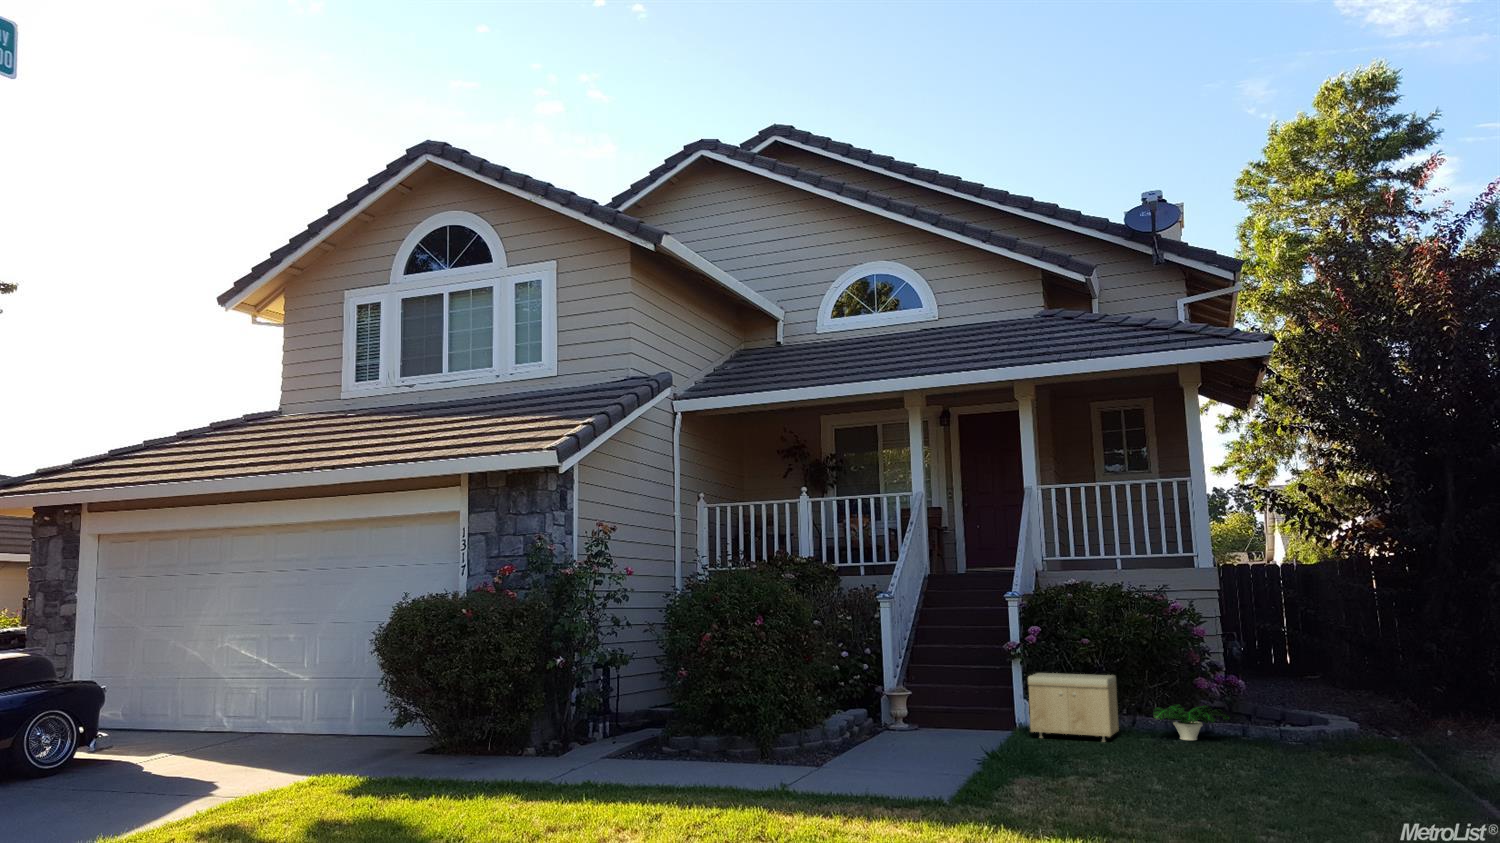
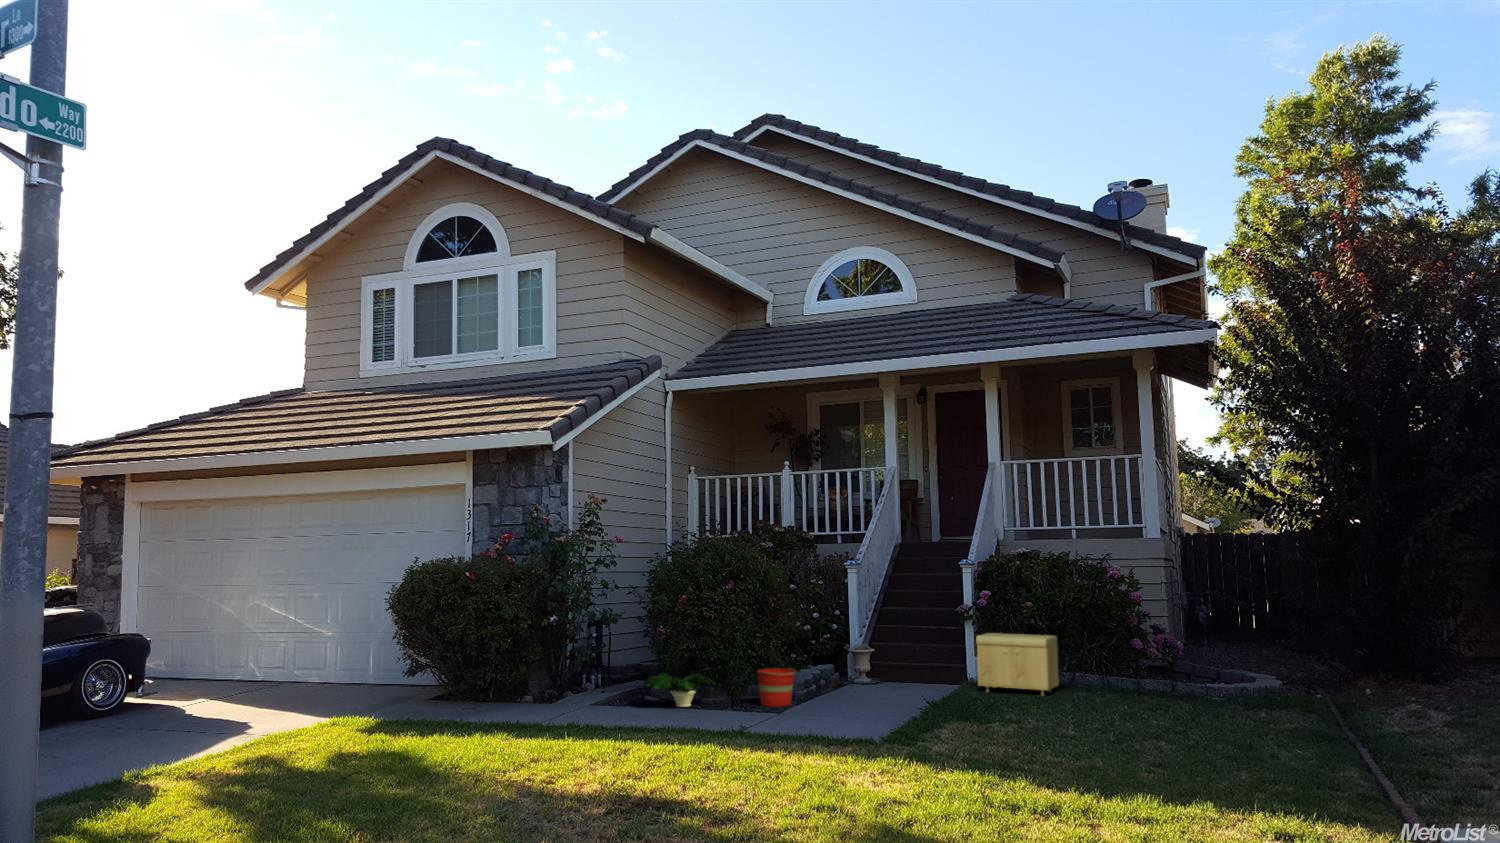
potted plant: present [1153,704,1230,740] -> present [646,673,716,707]
bucket: none [790,714,835,758] -> present [757,668,795,707]

